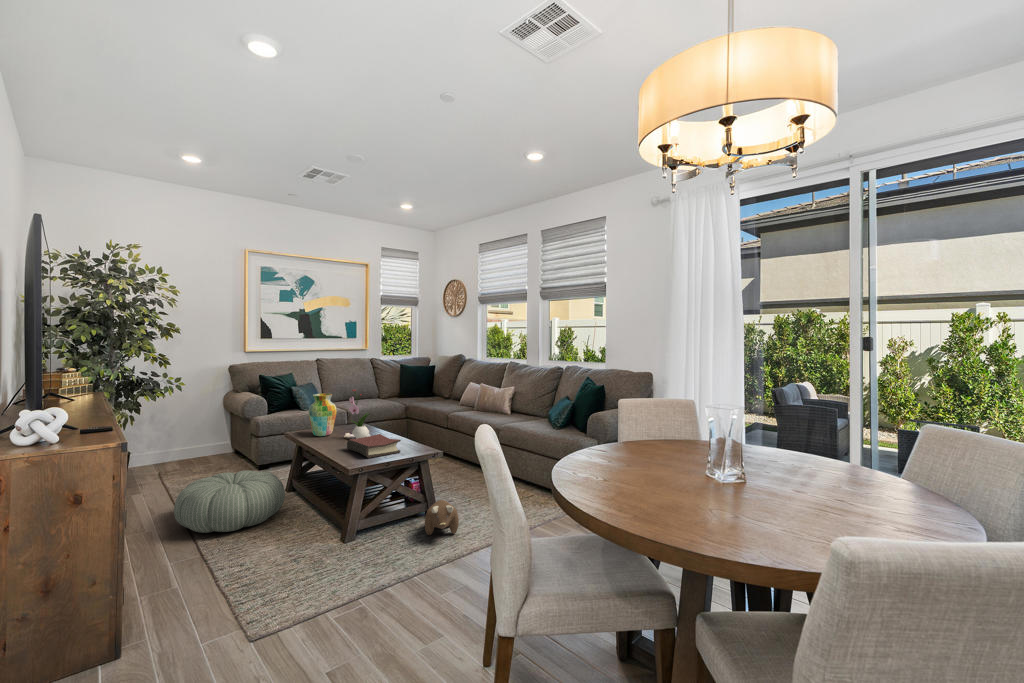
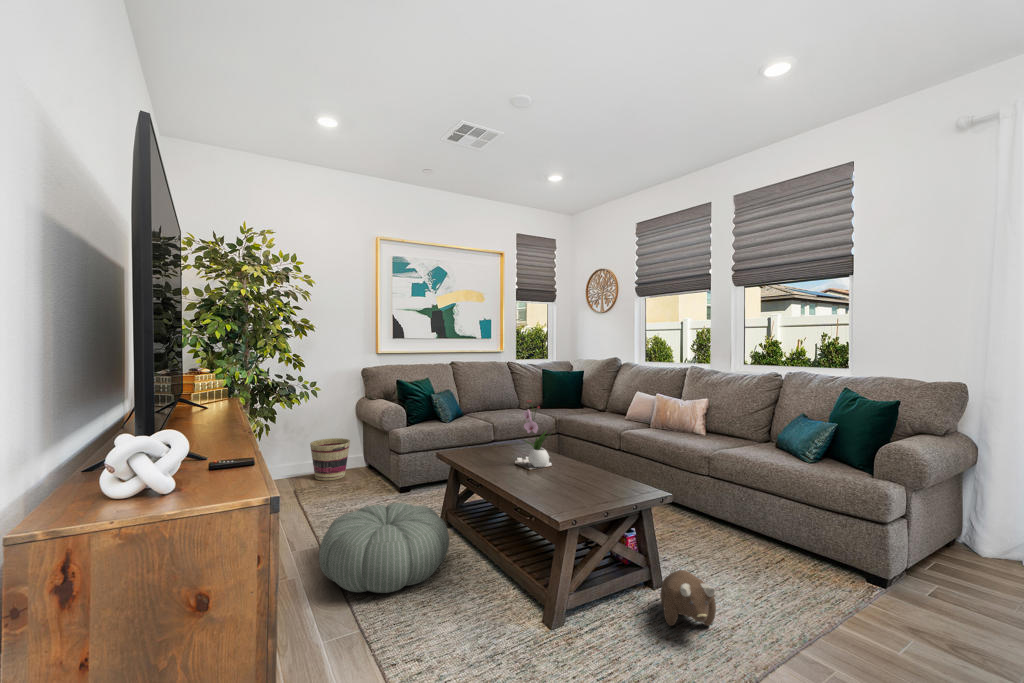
vase: present [308,393,337,436] -> none [470,404,504,460]
basket: none [177,427,216,463] -> present [310,438,350,481]
hardback book: present [347,434,401,458] -> none [533,462,611,501]

